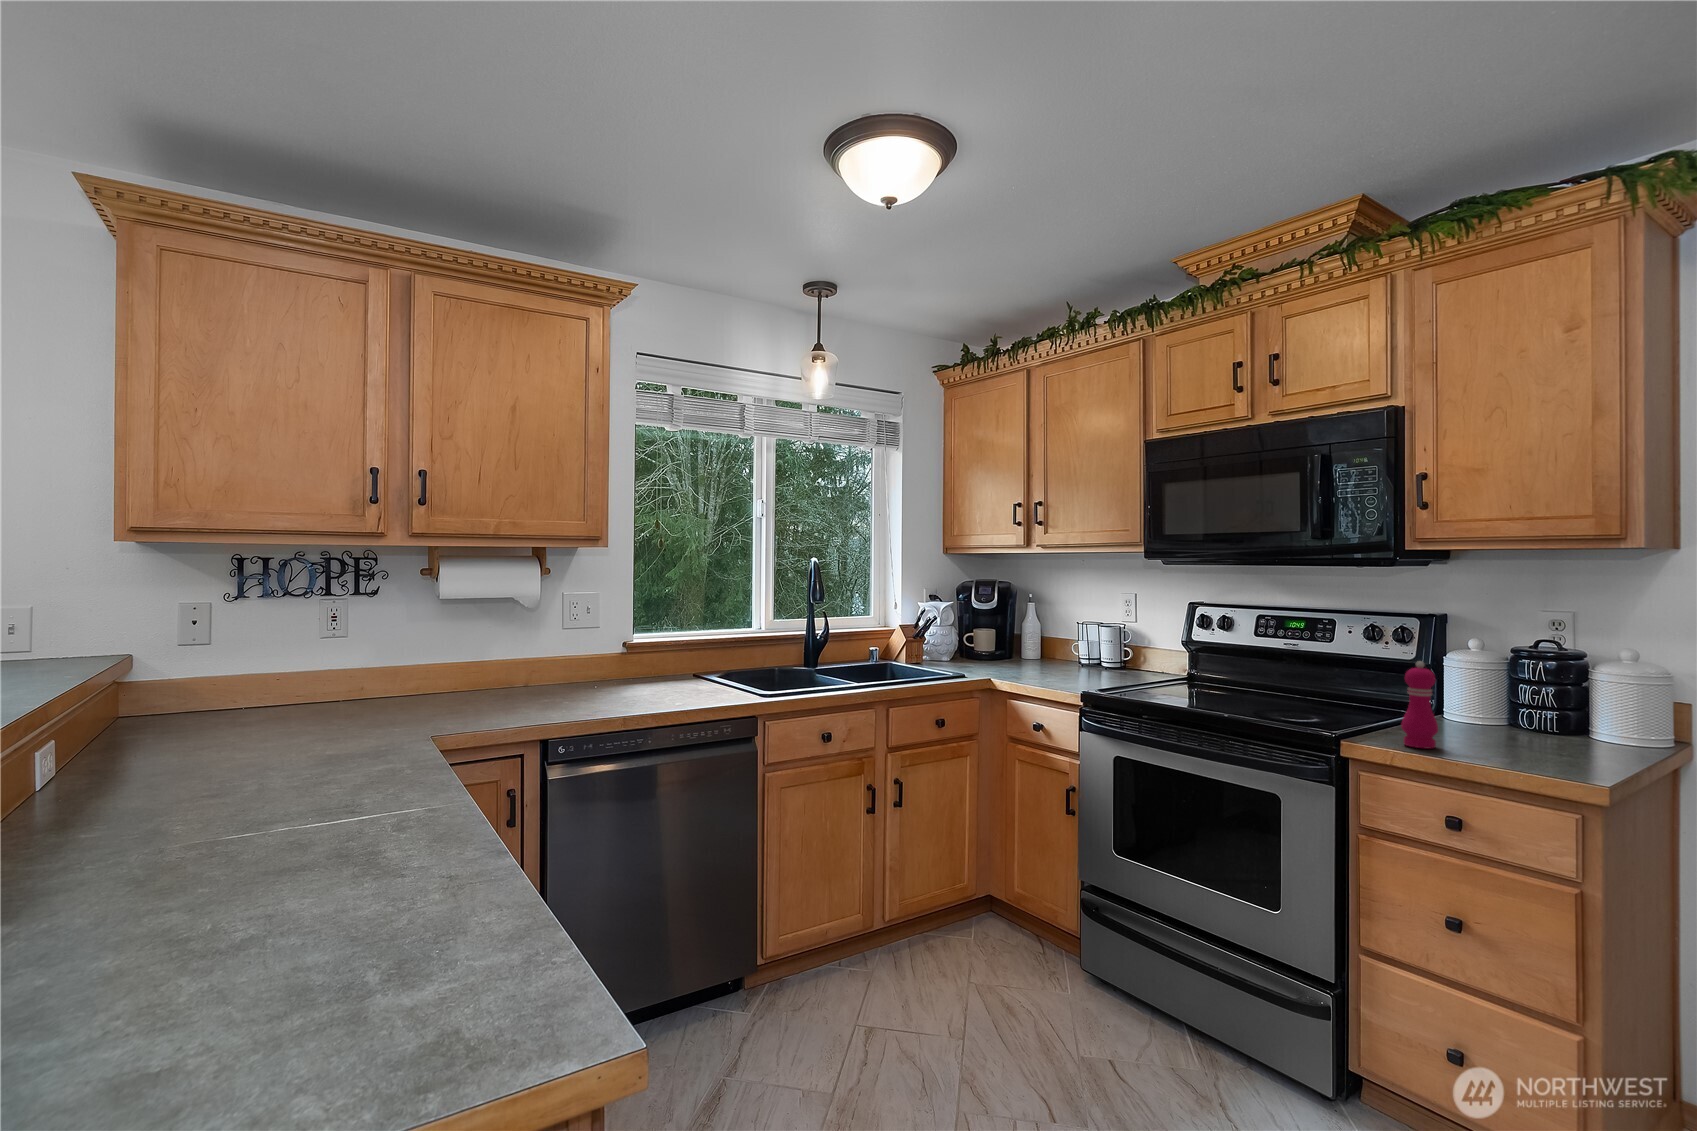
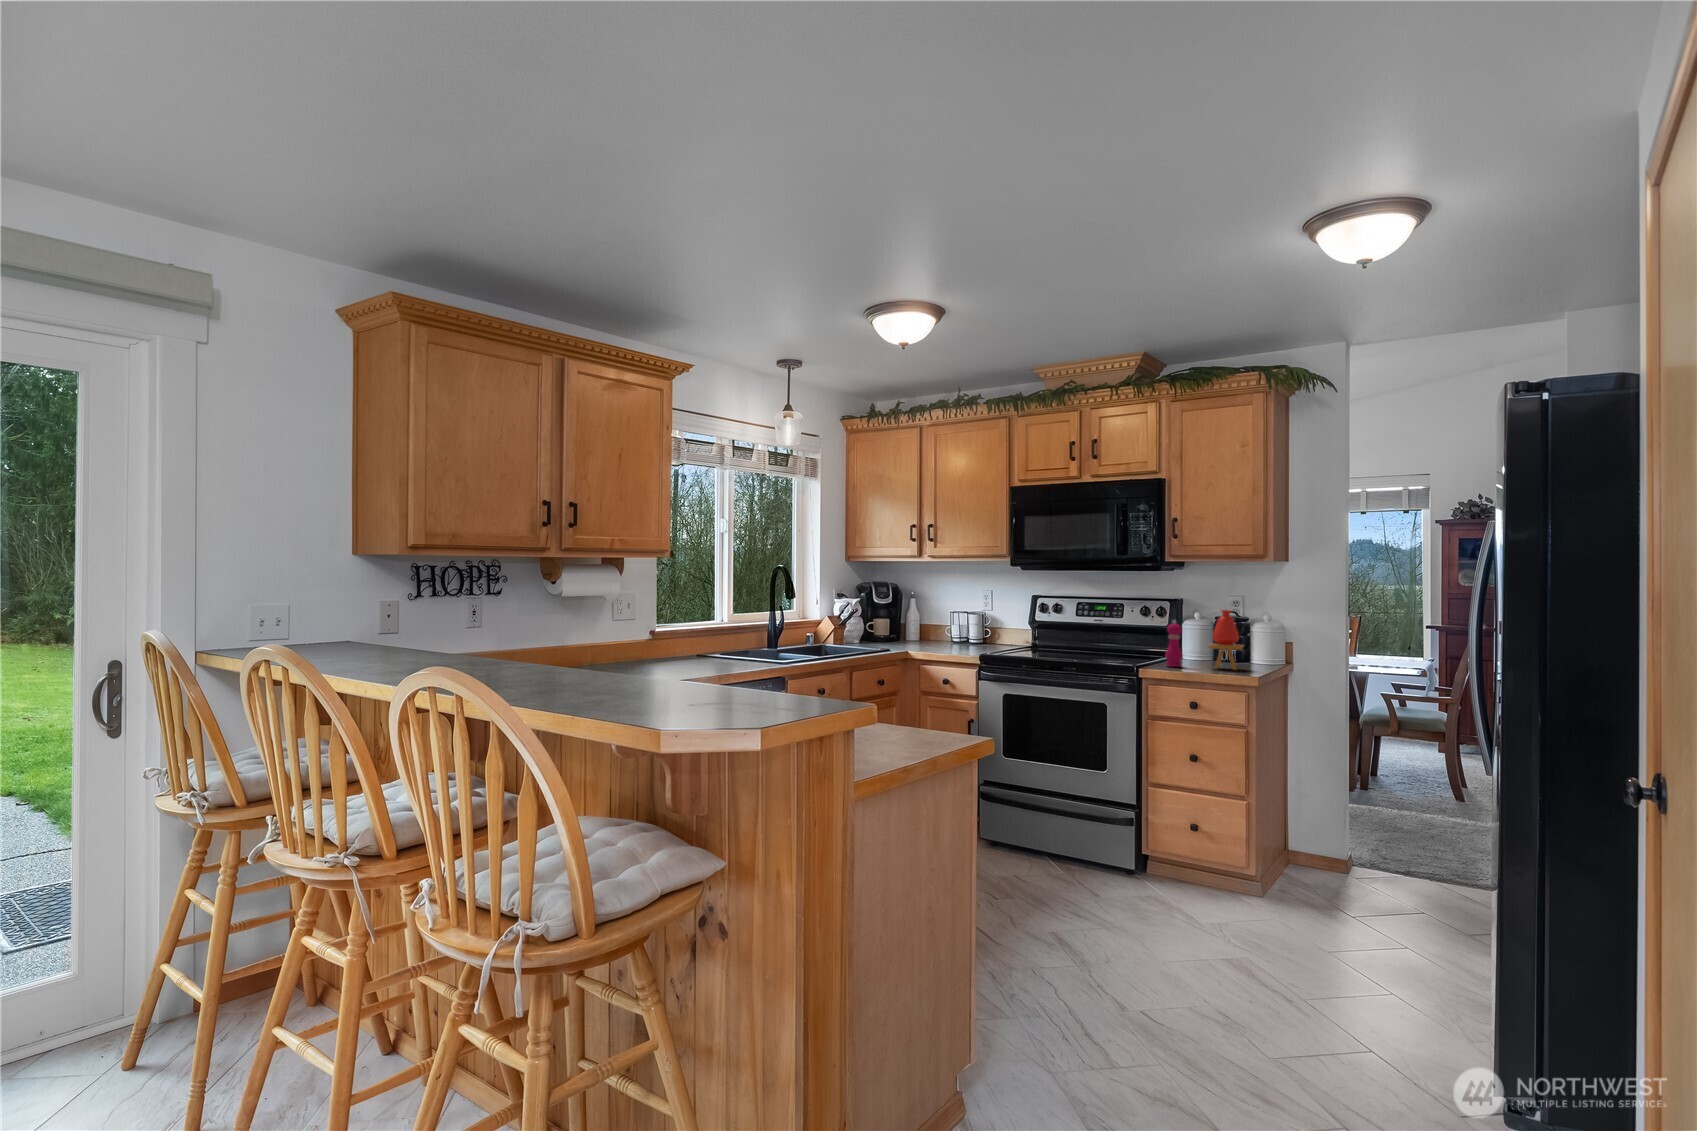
vase: none [1492,645,1579,766] -> present [1208,610,1243,670]

